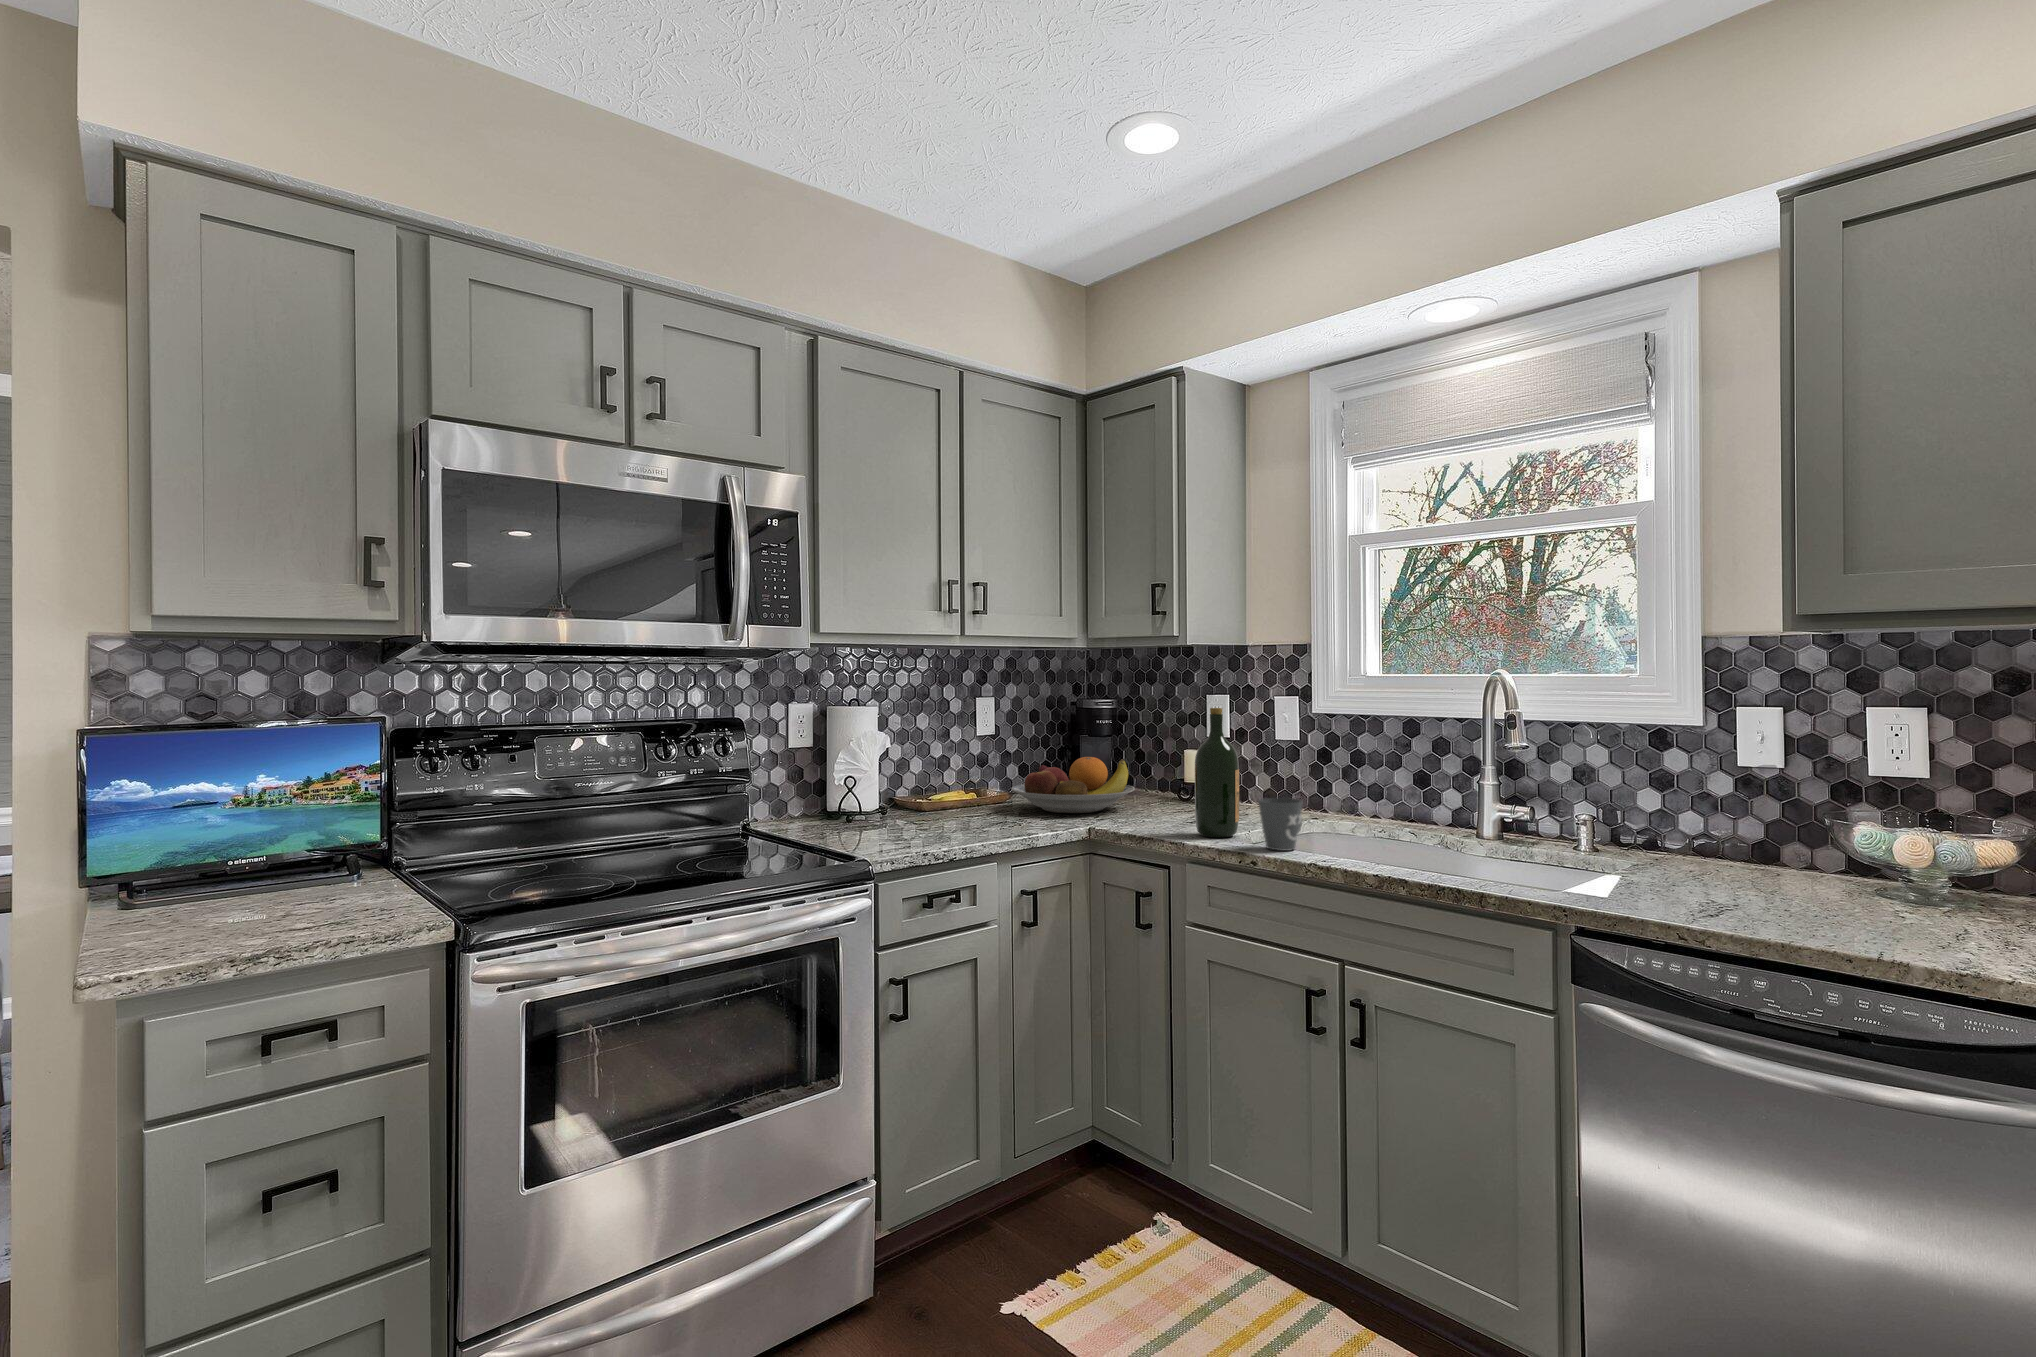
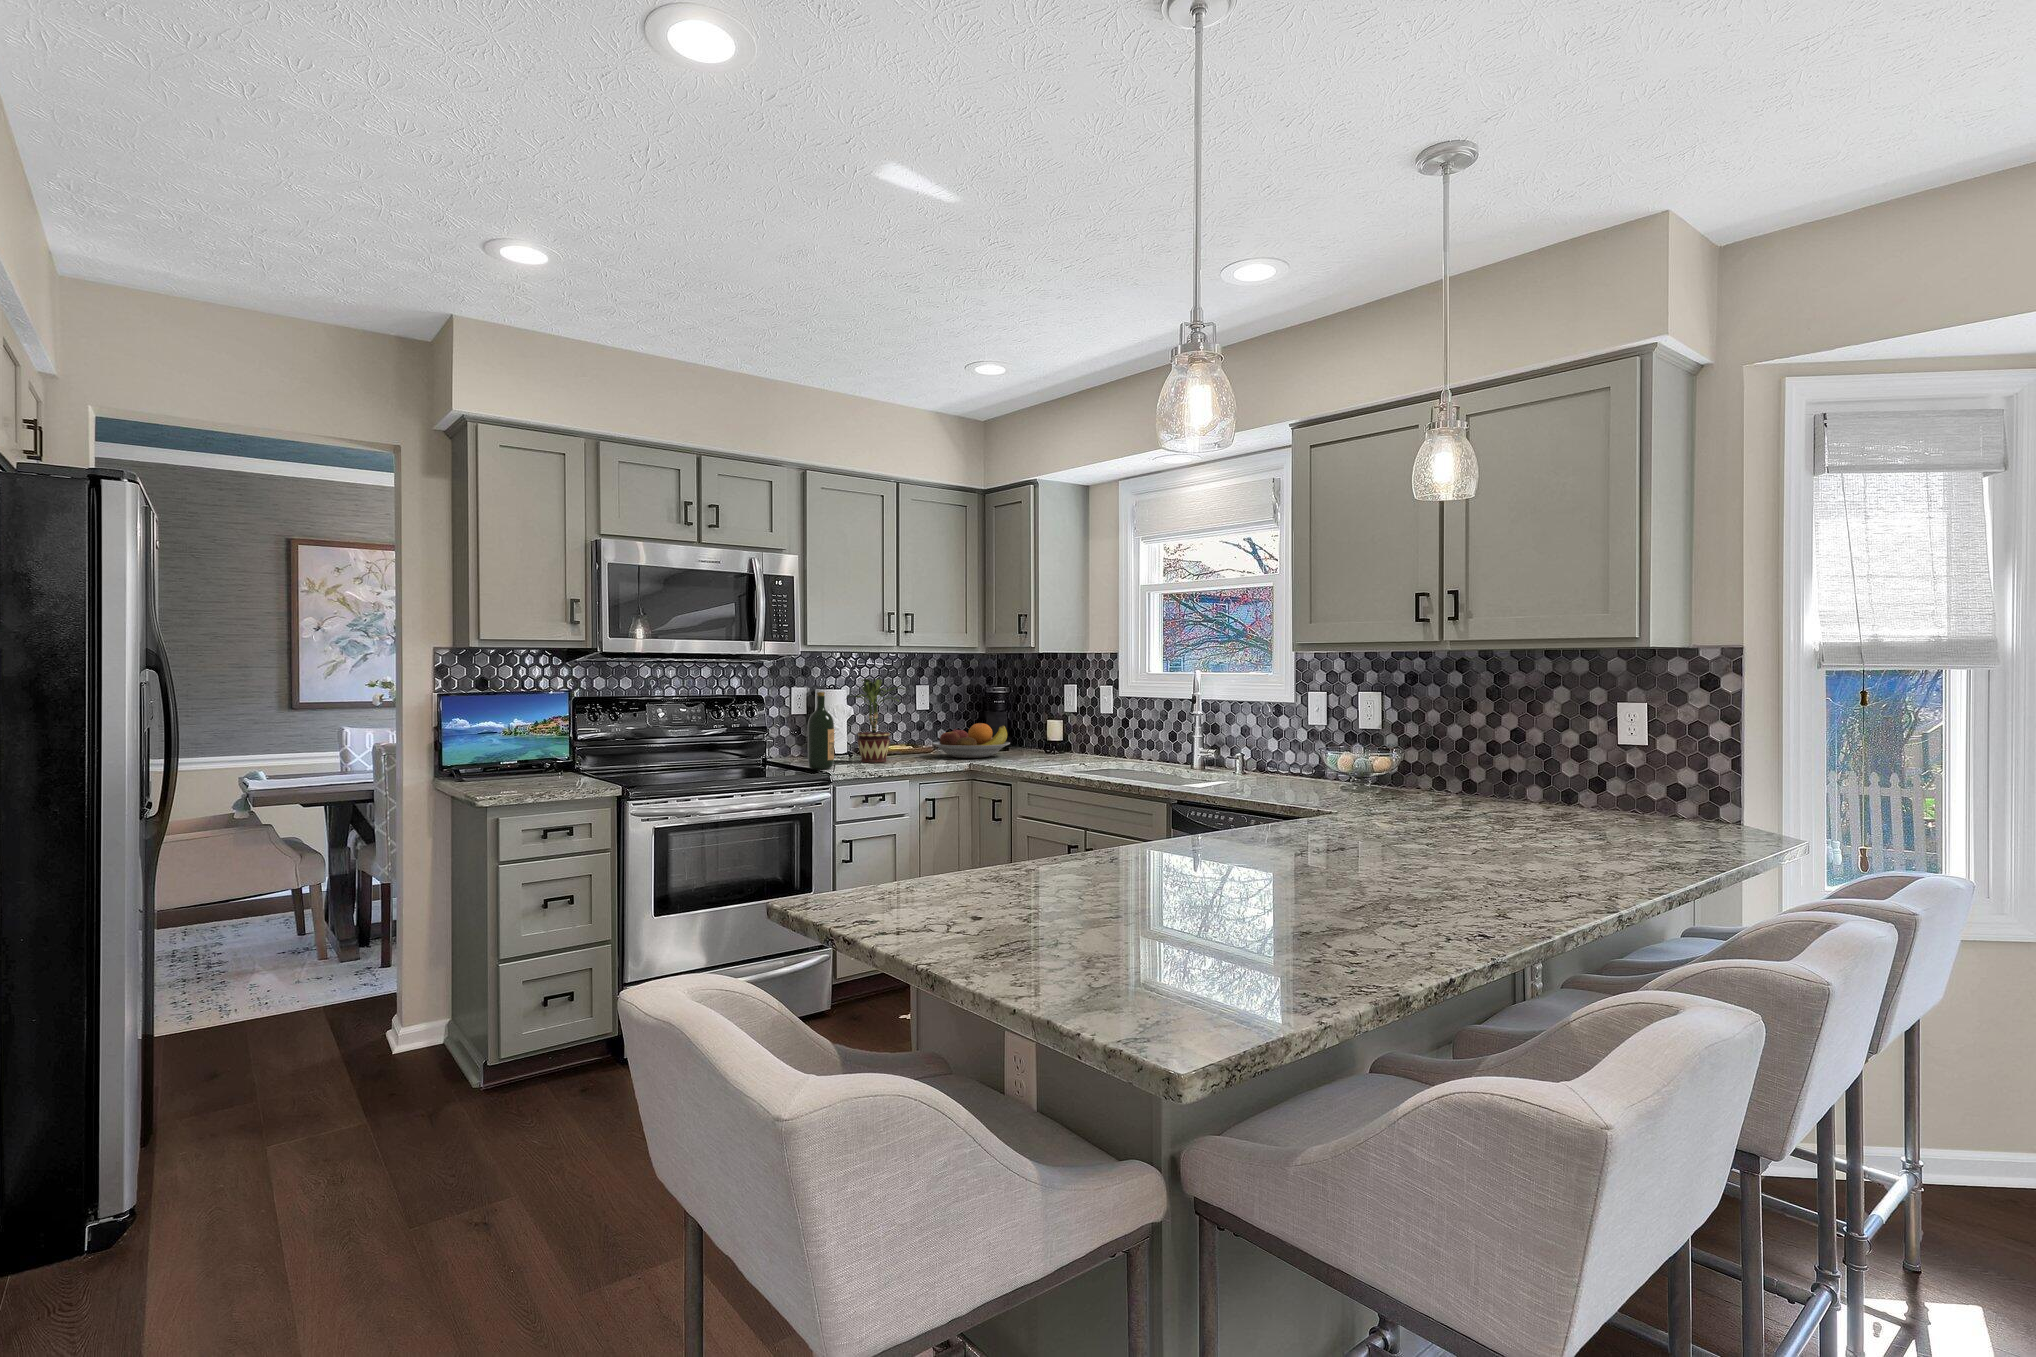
potted plant: none [880,688,981,828] -> present [846,679,906,763]
wine bottle: present [1195,708,1239,837] -> present [808,692,834,769]
mug: present [1259,798,1303,851] -> none [1052,743,1079,772]

